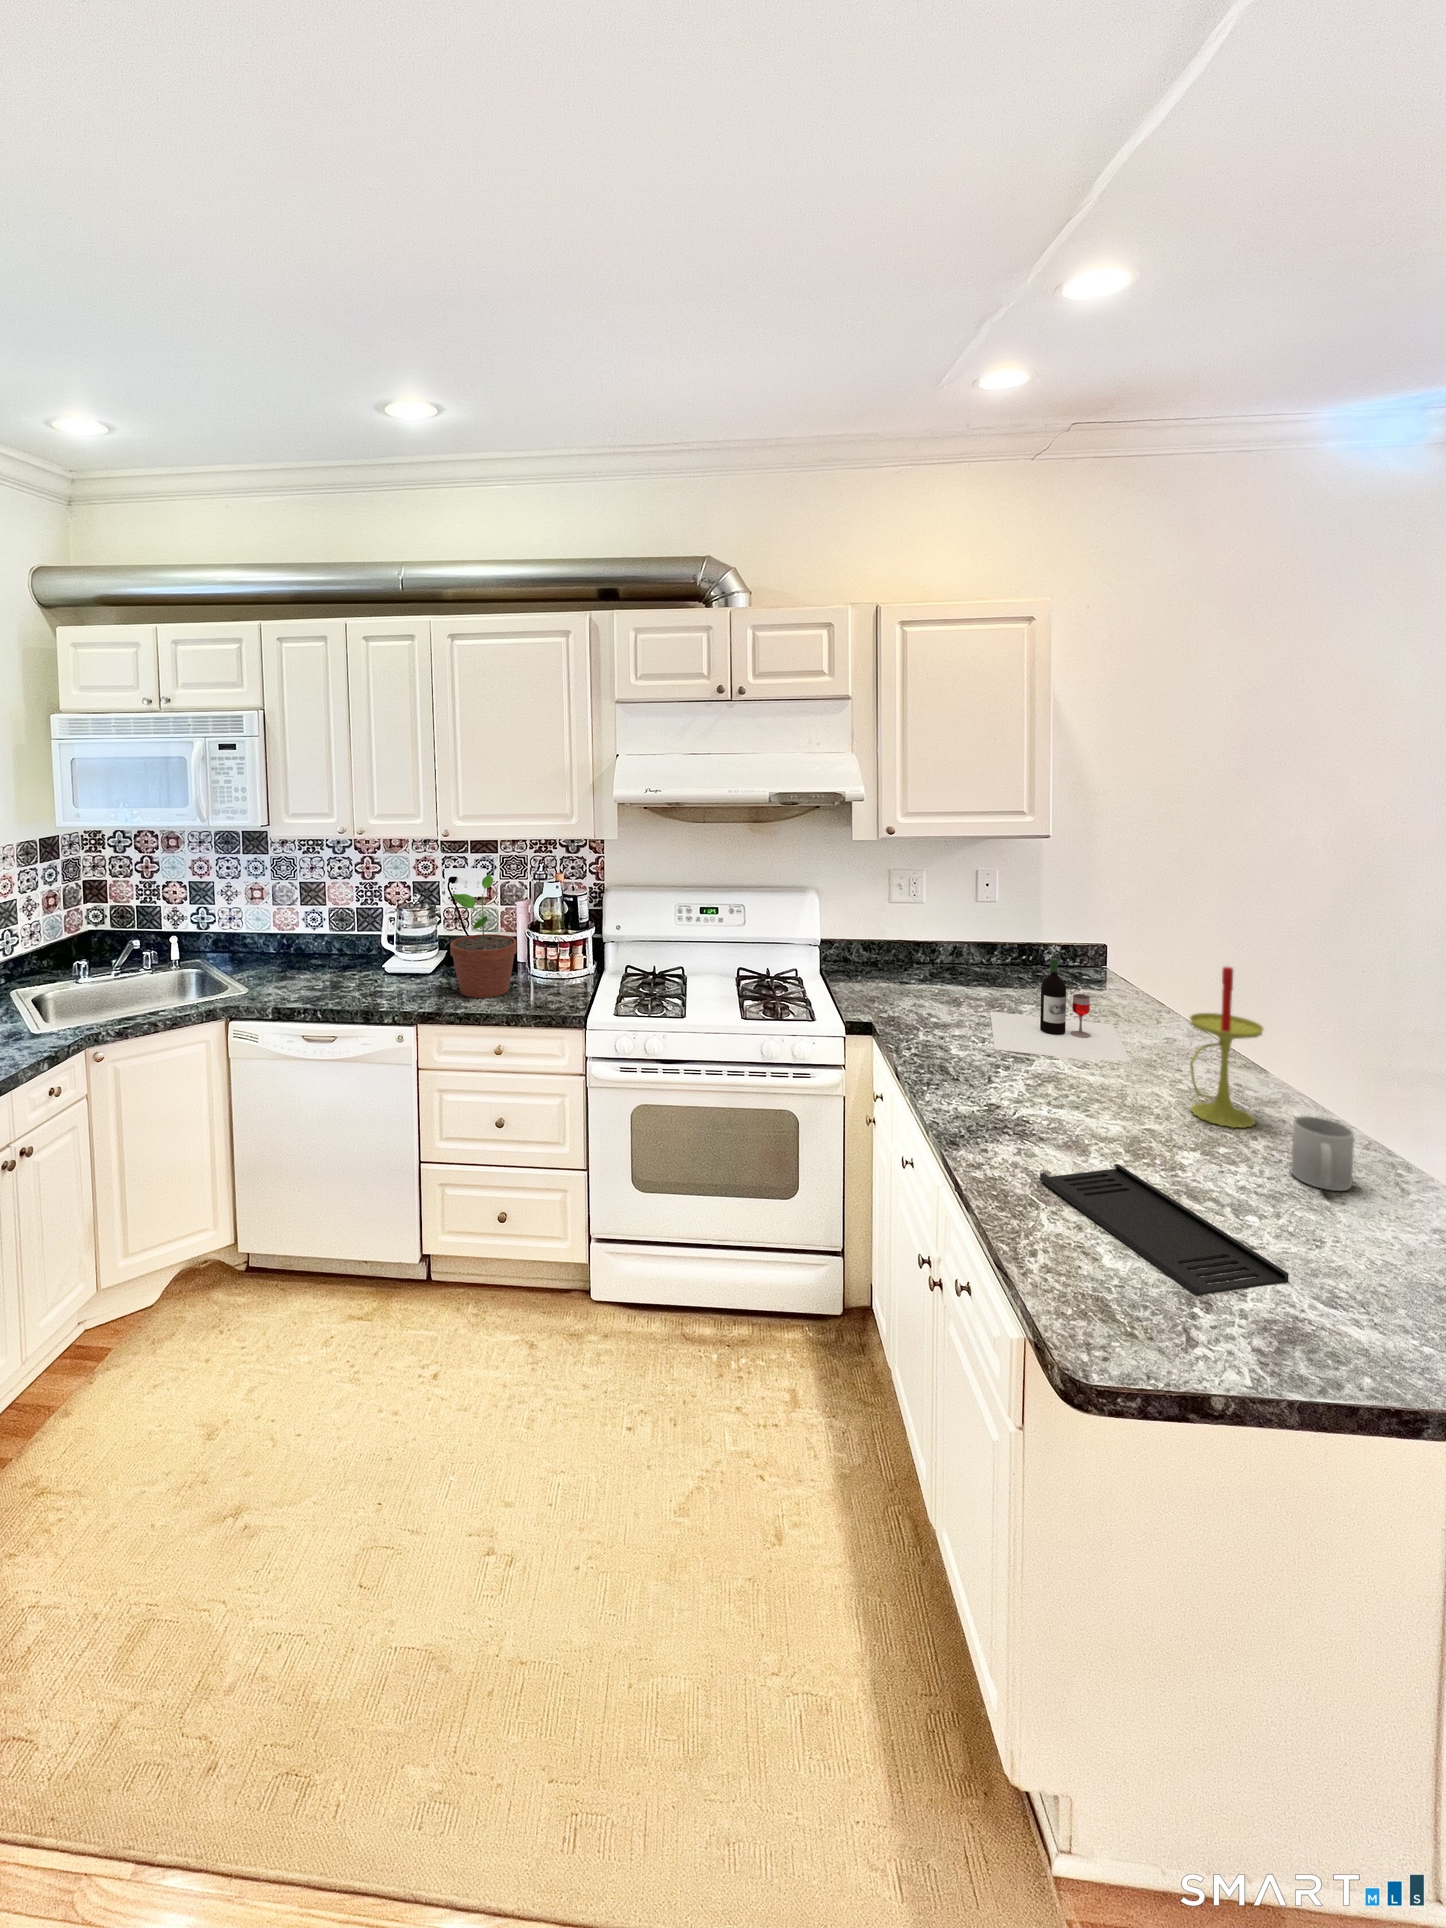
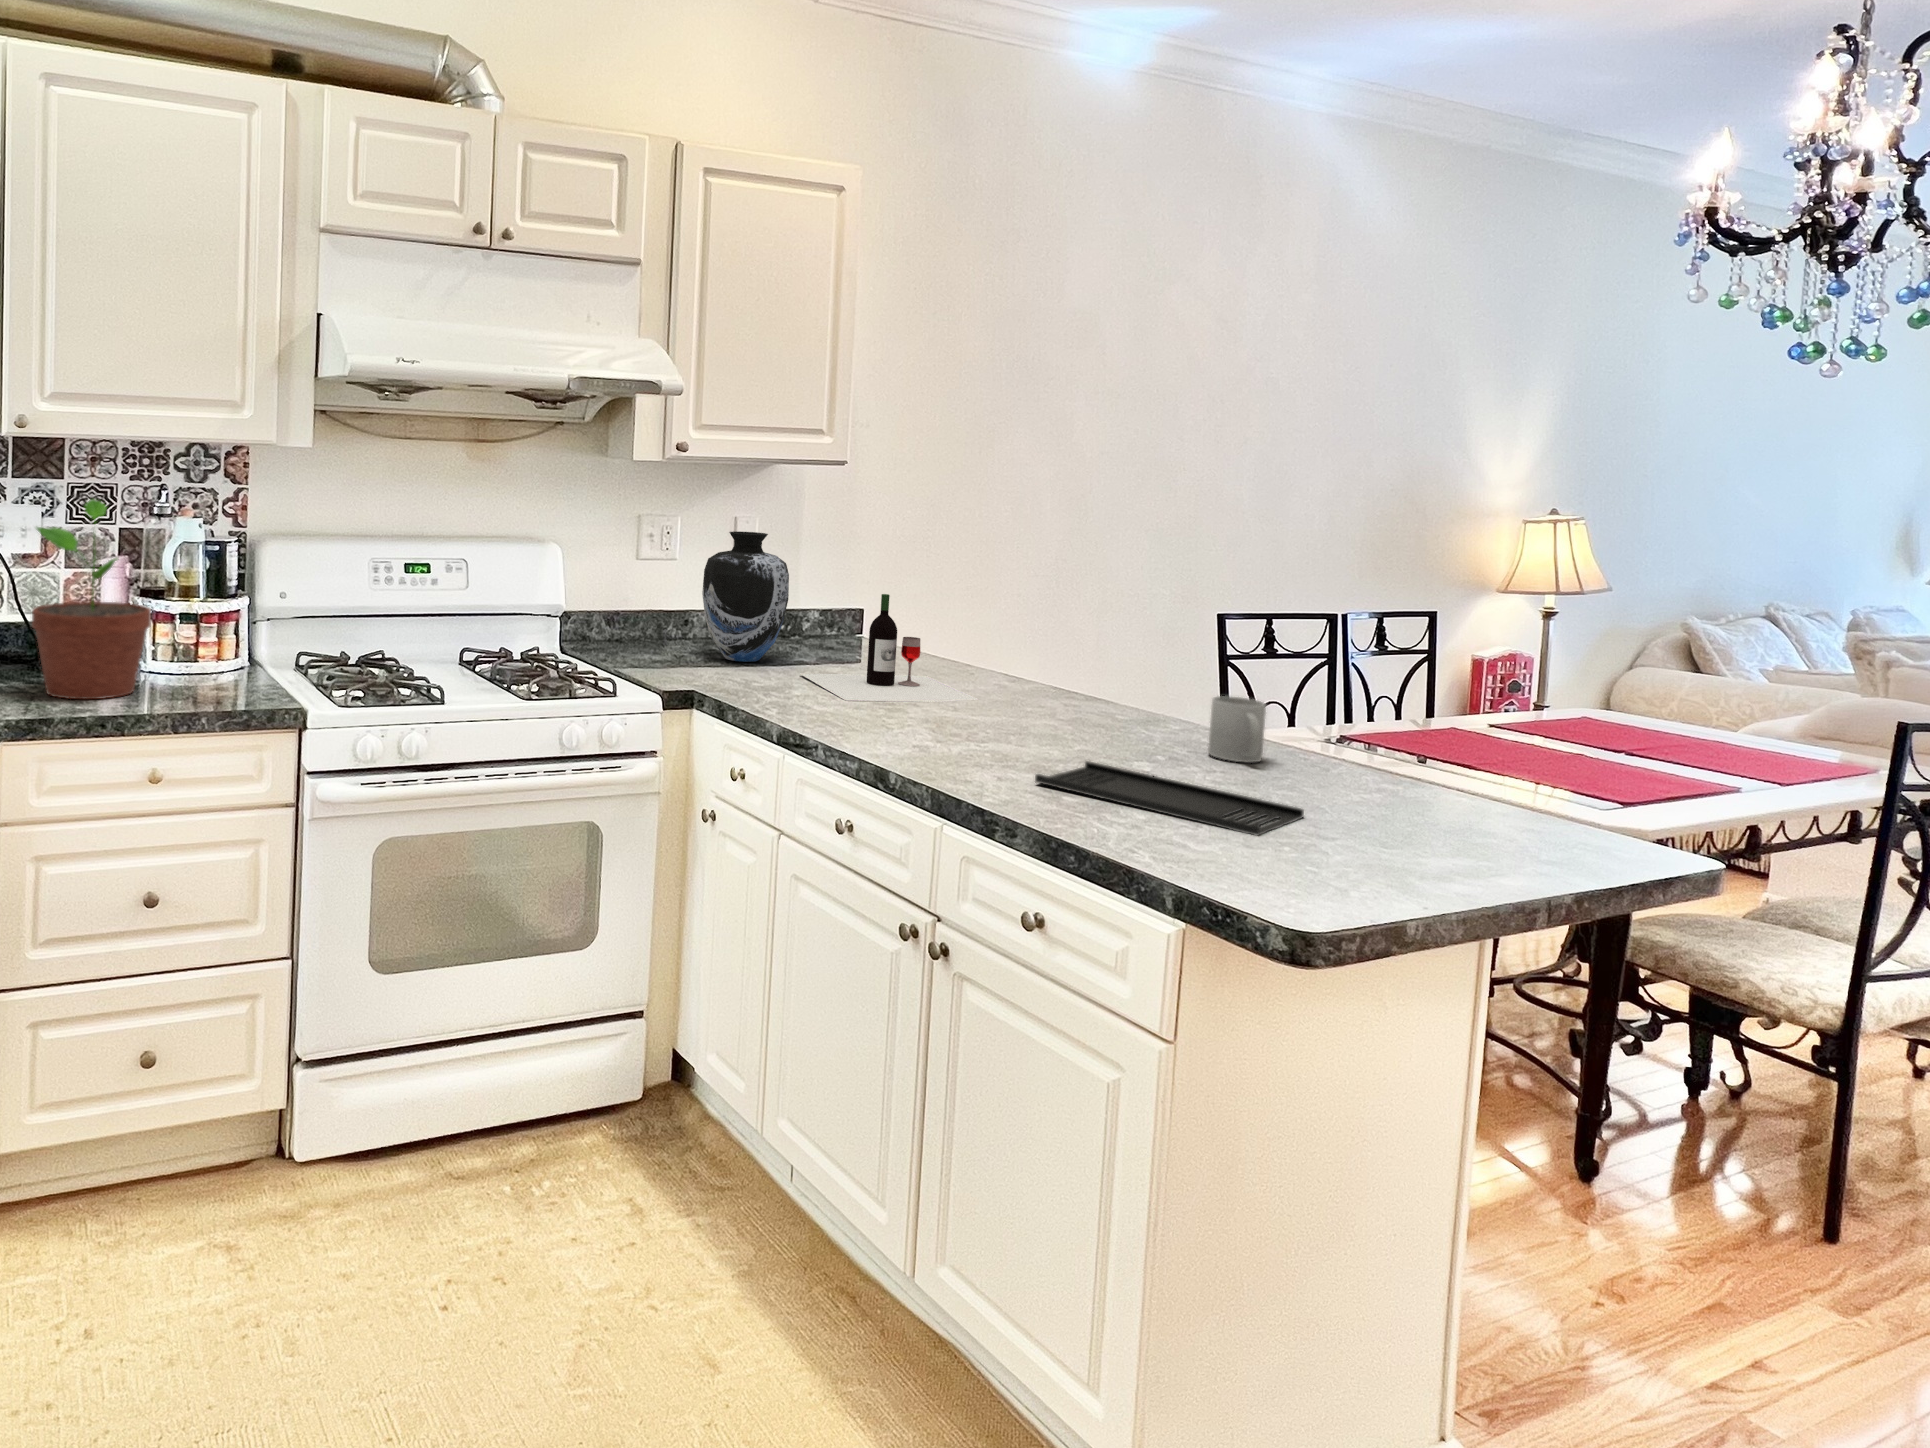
vase: none [928,889,1001,993] -> present [702,531,789,662]
candle: present [1190,967,1264,1128] -> none [1076,557,1152,734]

